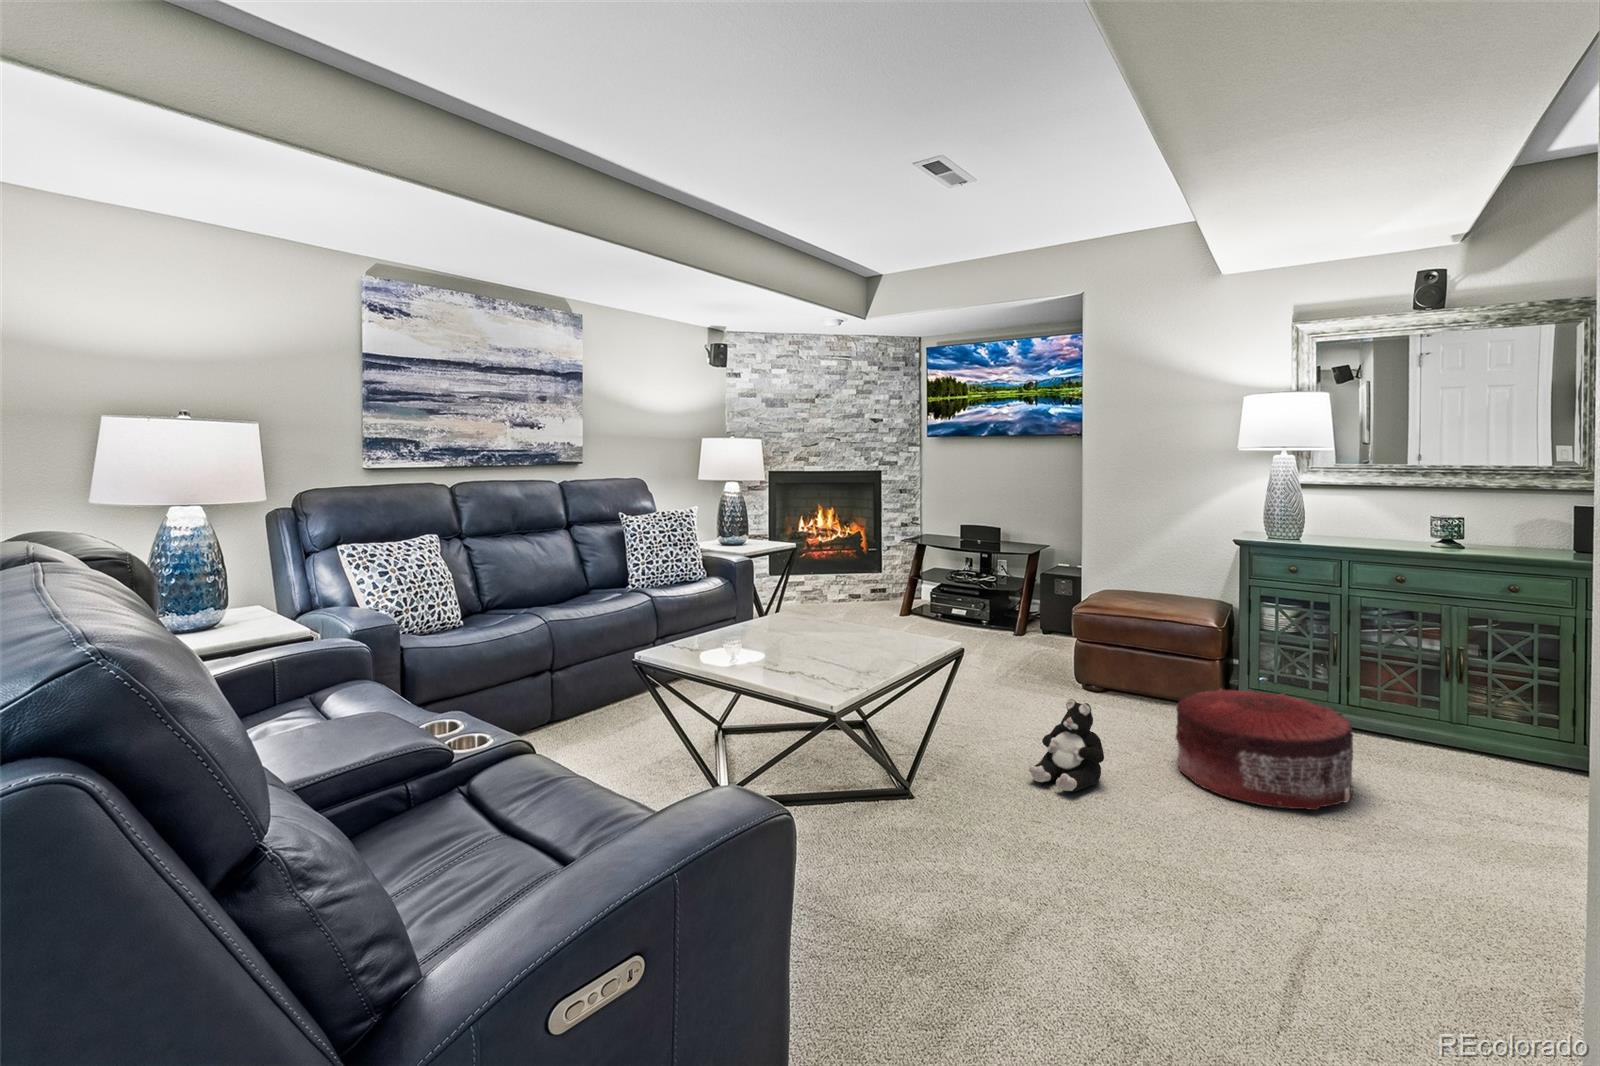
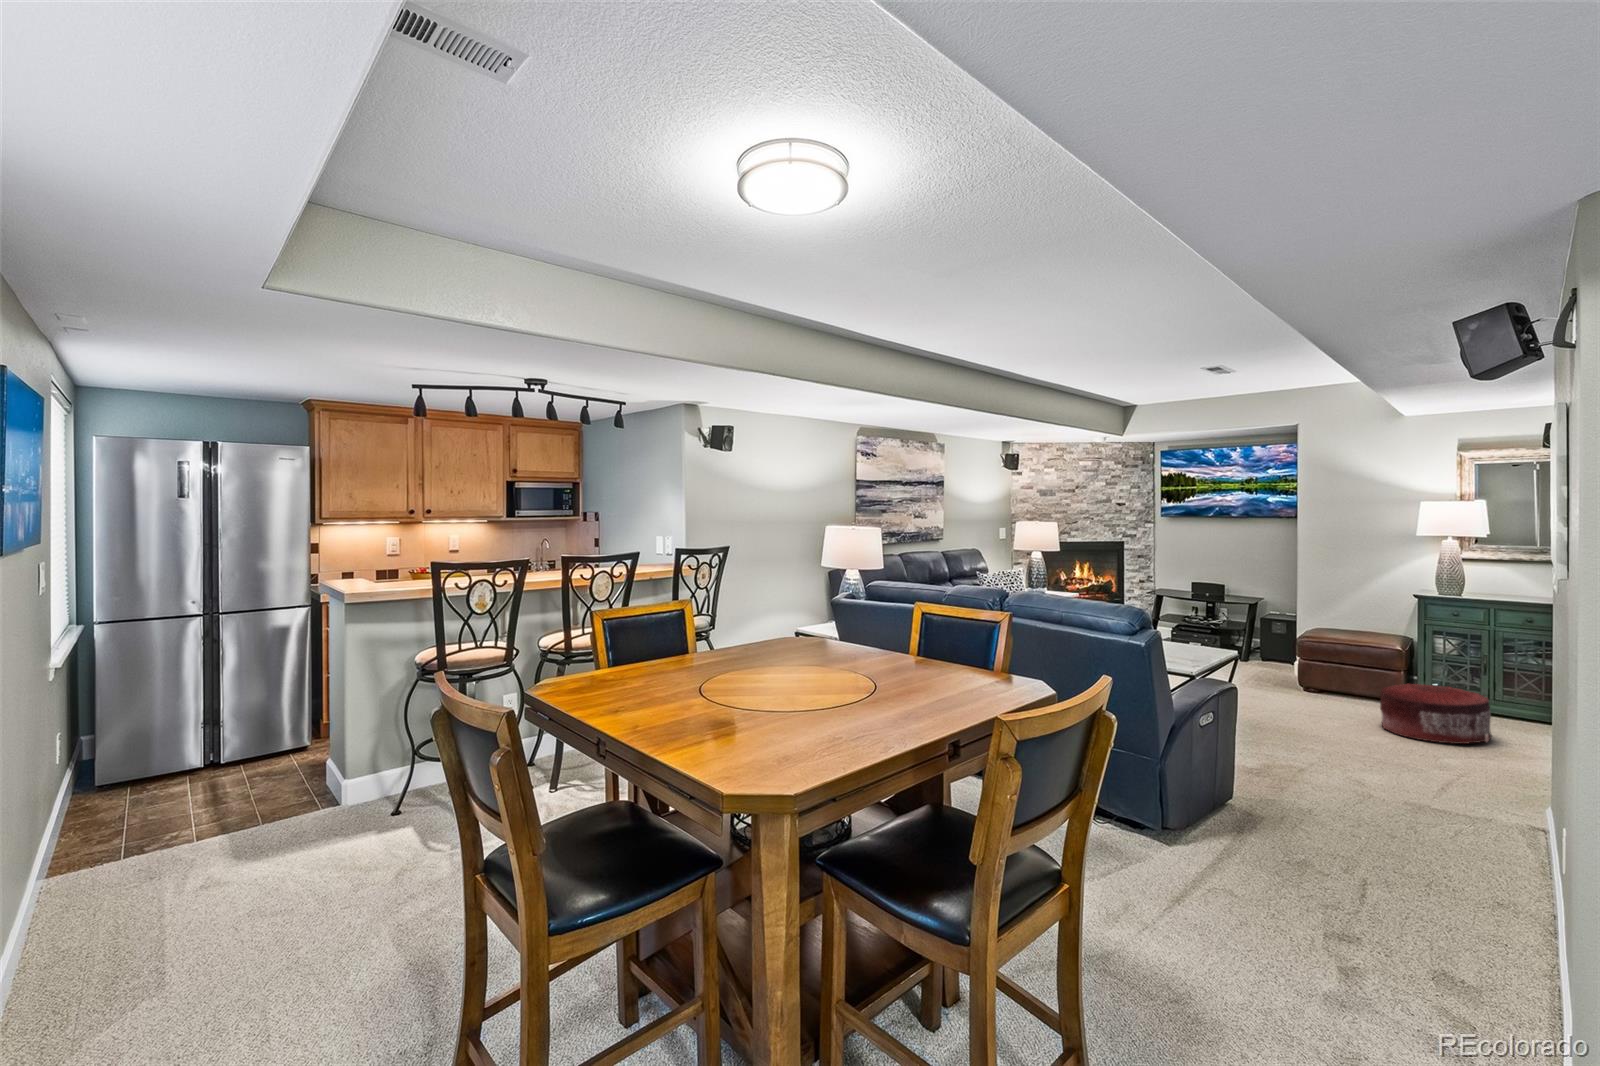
plush toy: present [1029,699,1104,792] -> none [1292,684,1338,732]

